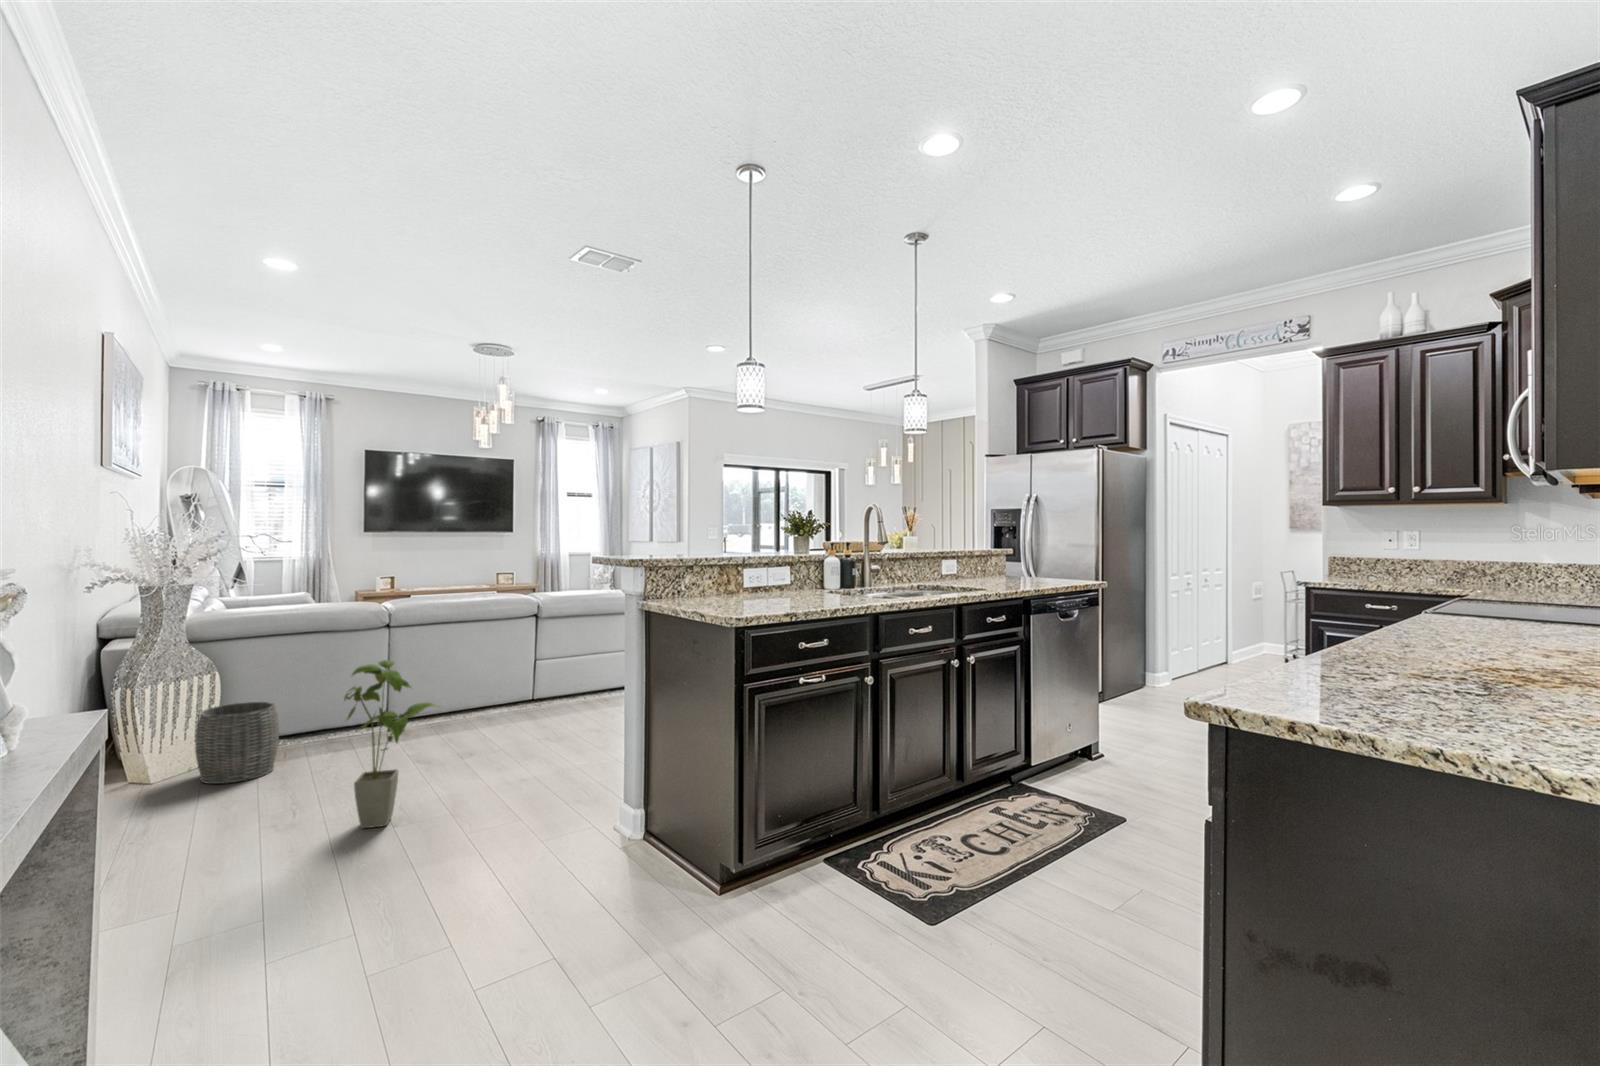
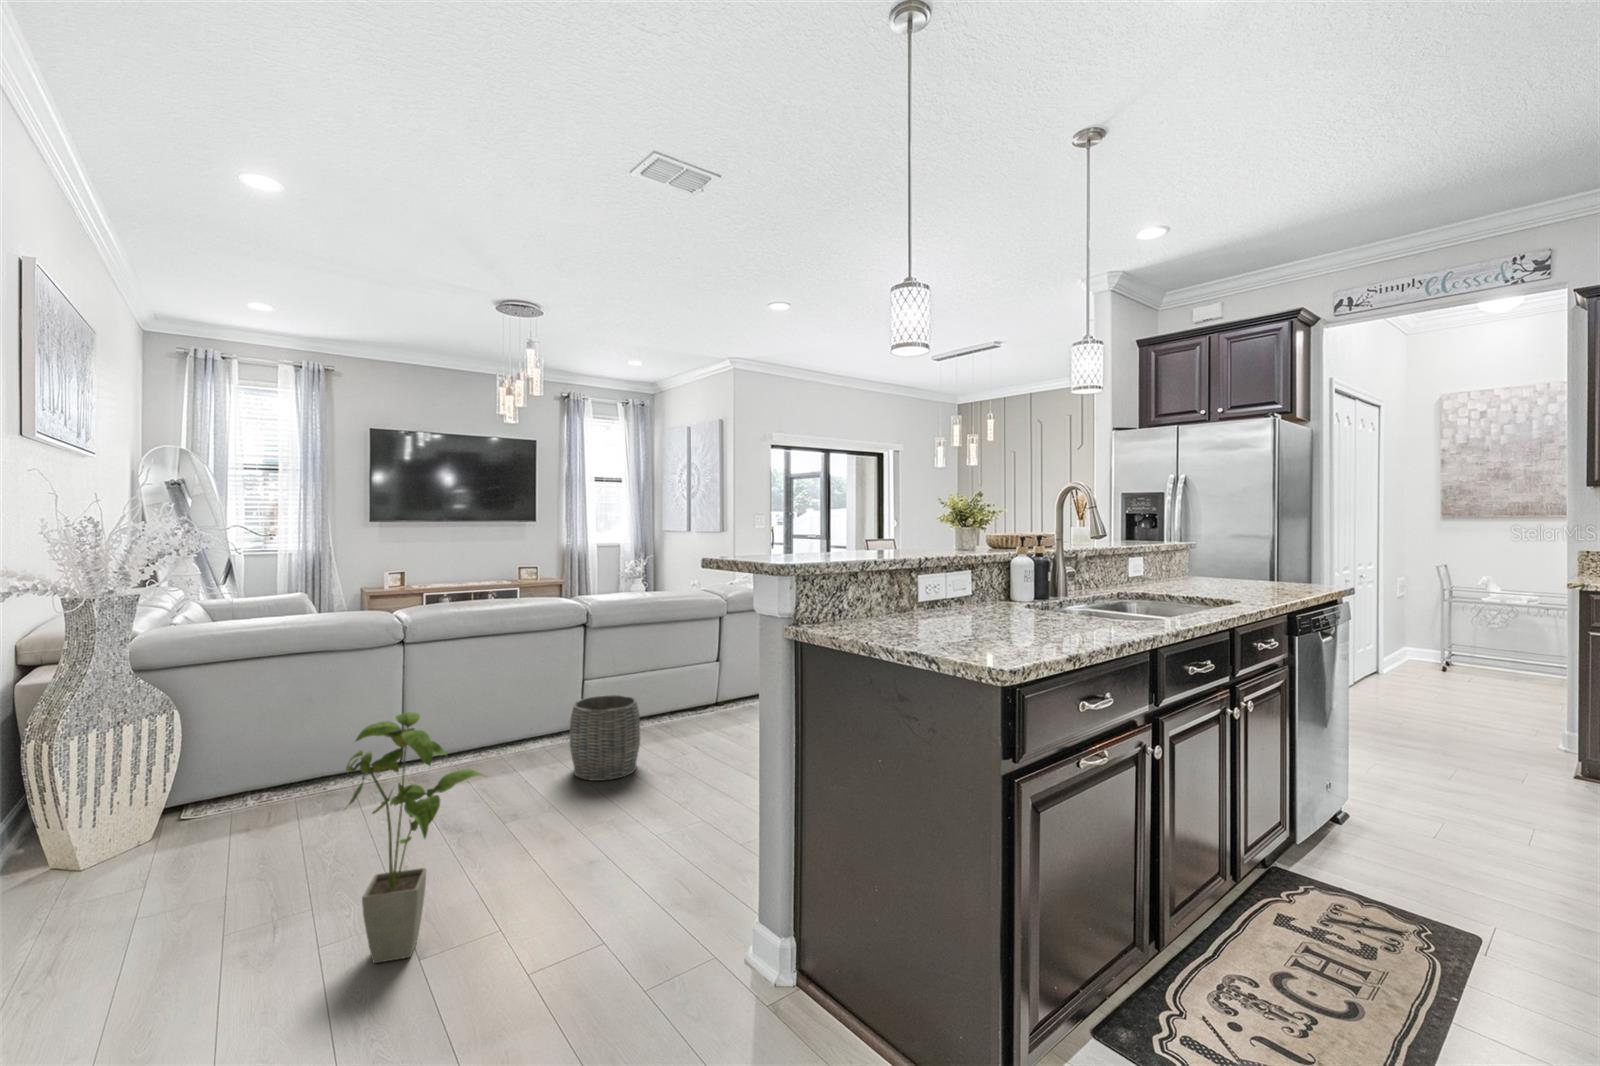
woven basket: present [195,702,279,784] -> present [570,695,640,781]

